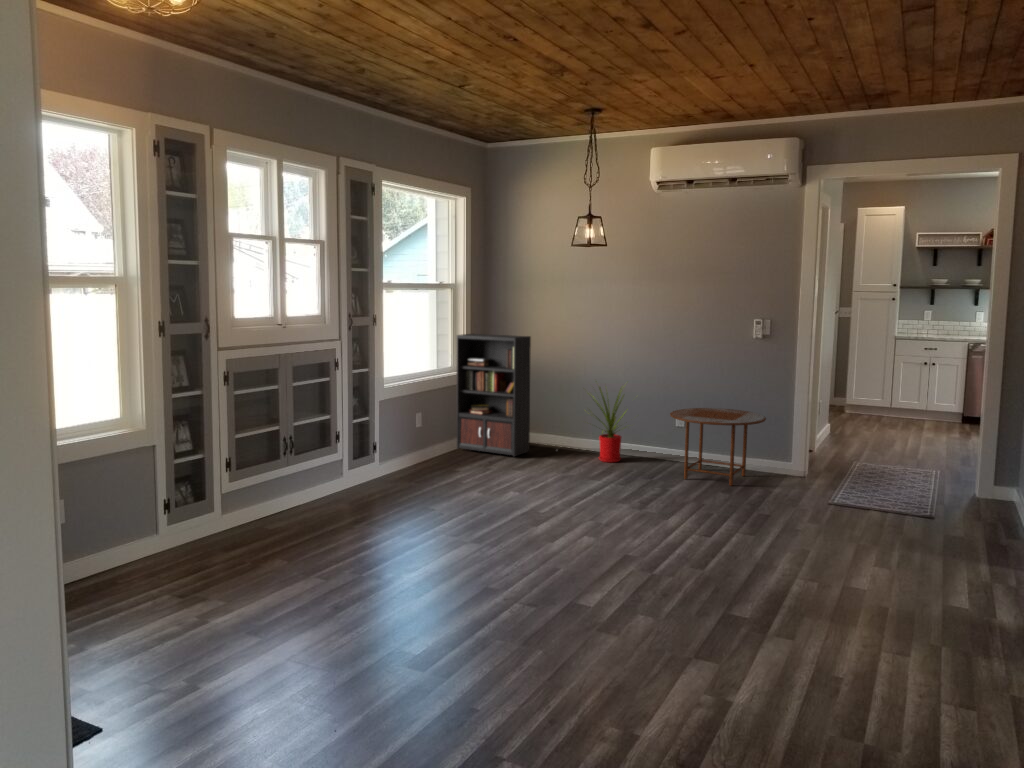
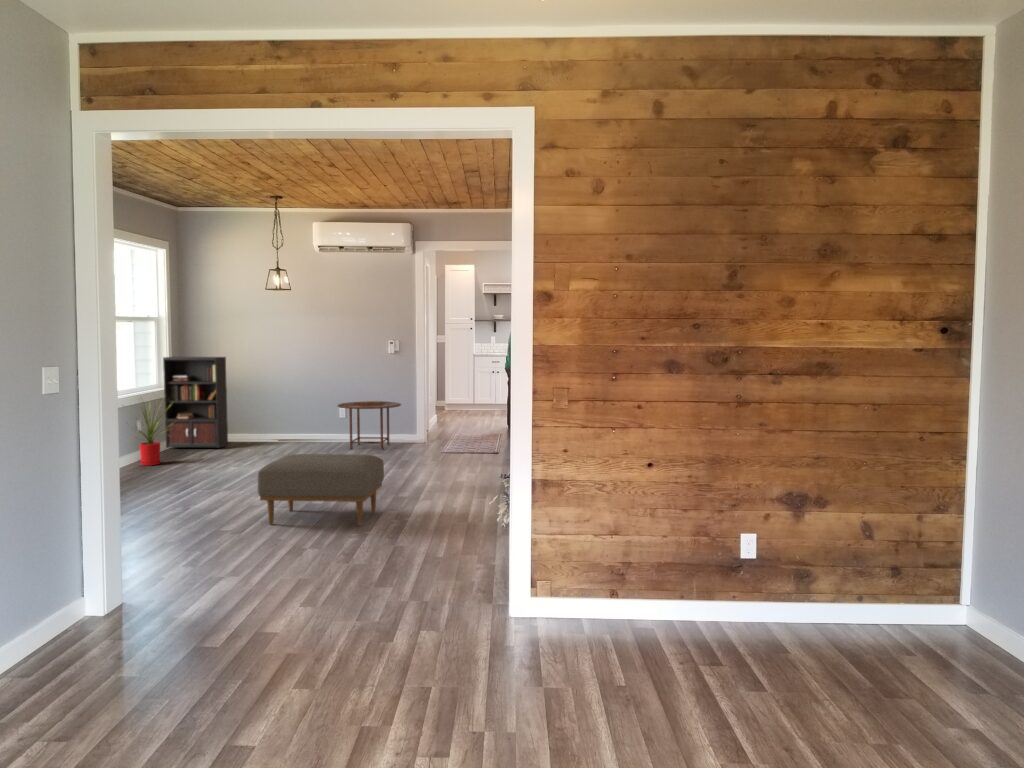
house plant: present [595,387,628,462] -> present [139,403,171,466]
ottoman: none [455,531,689,709] -> present [258,454,384,526]

